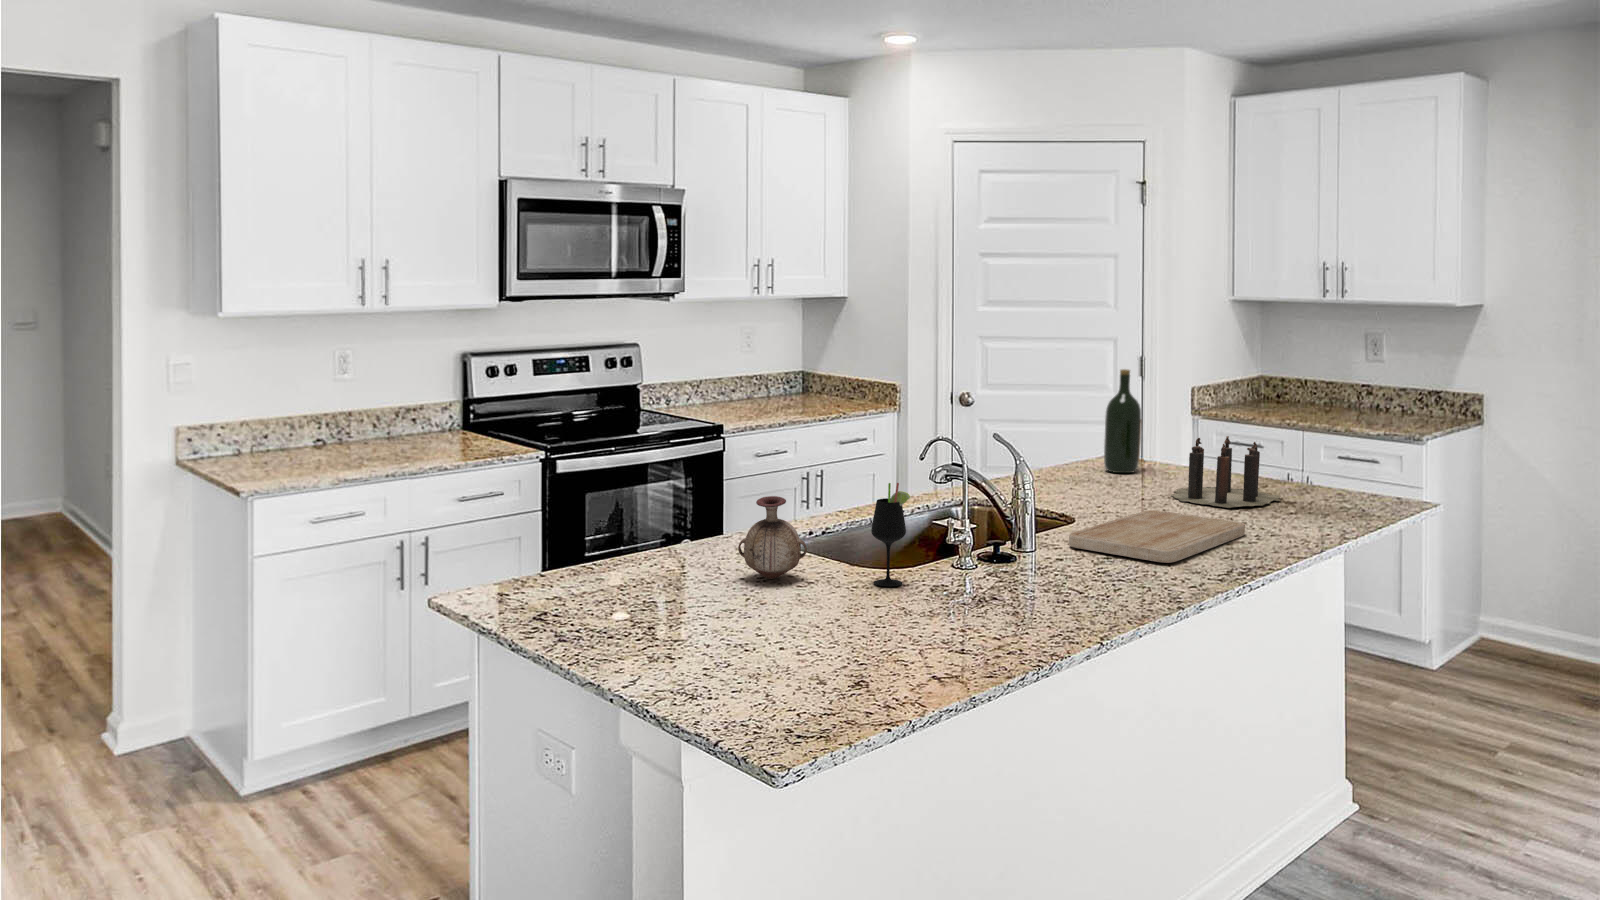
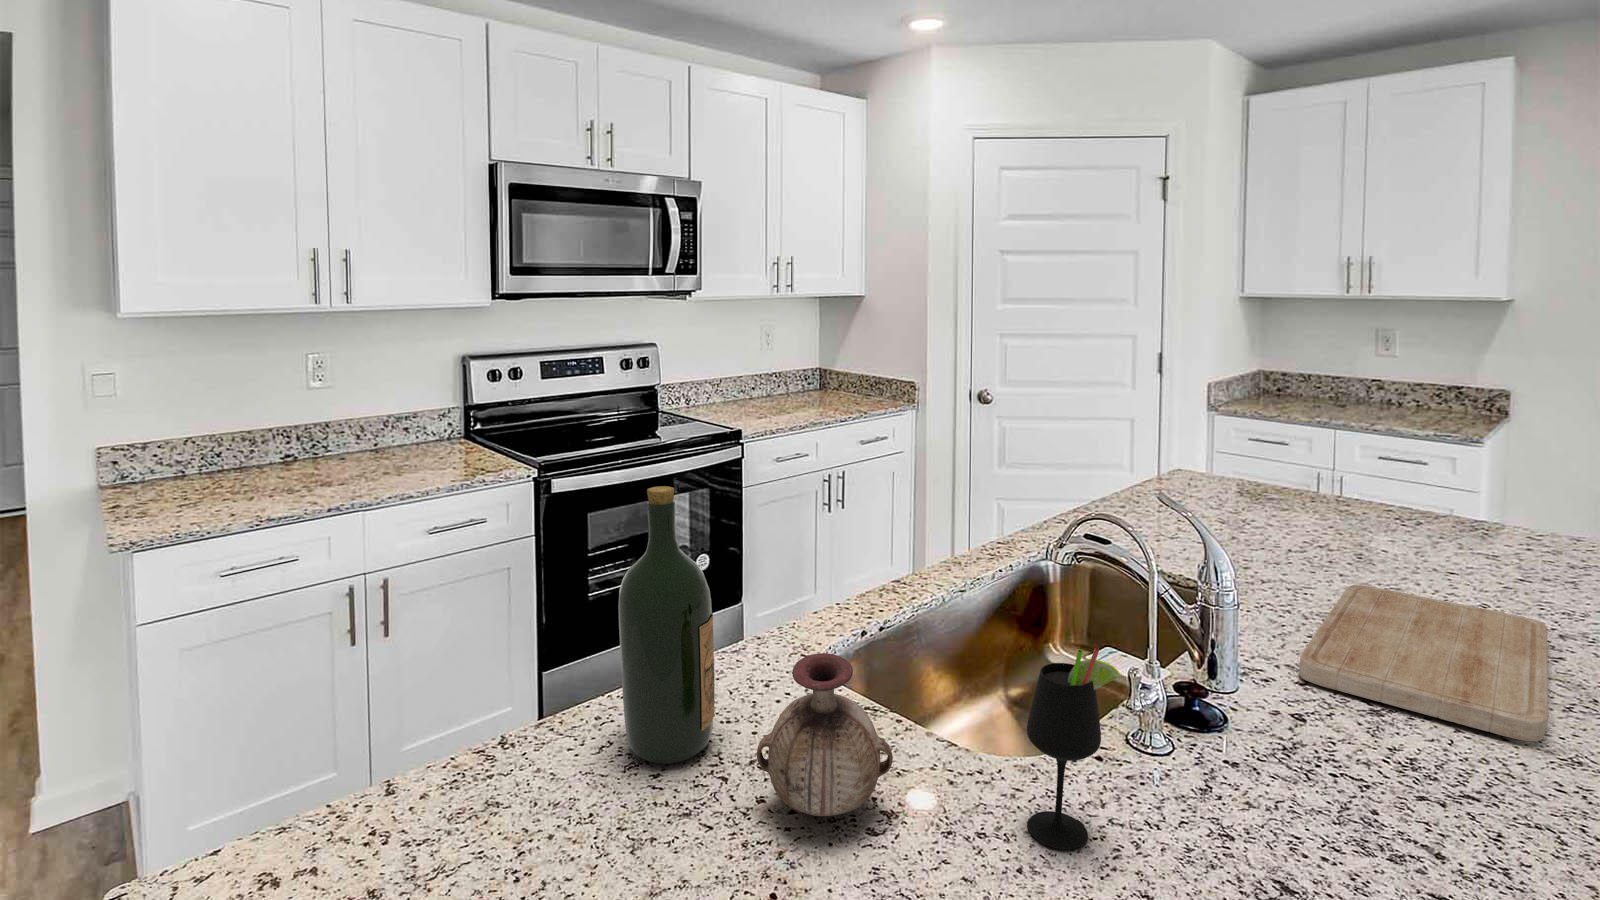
wine bottle: present [1104,369,1142,473] -> present [618,486,715,764]
candle: present [1171,436,1281,508] -> none [1303,463,1530,571]

